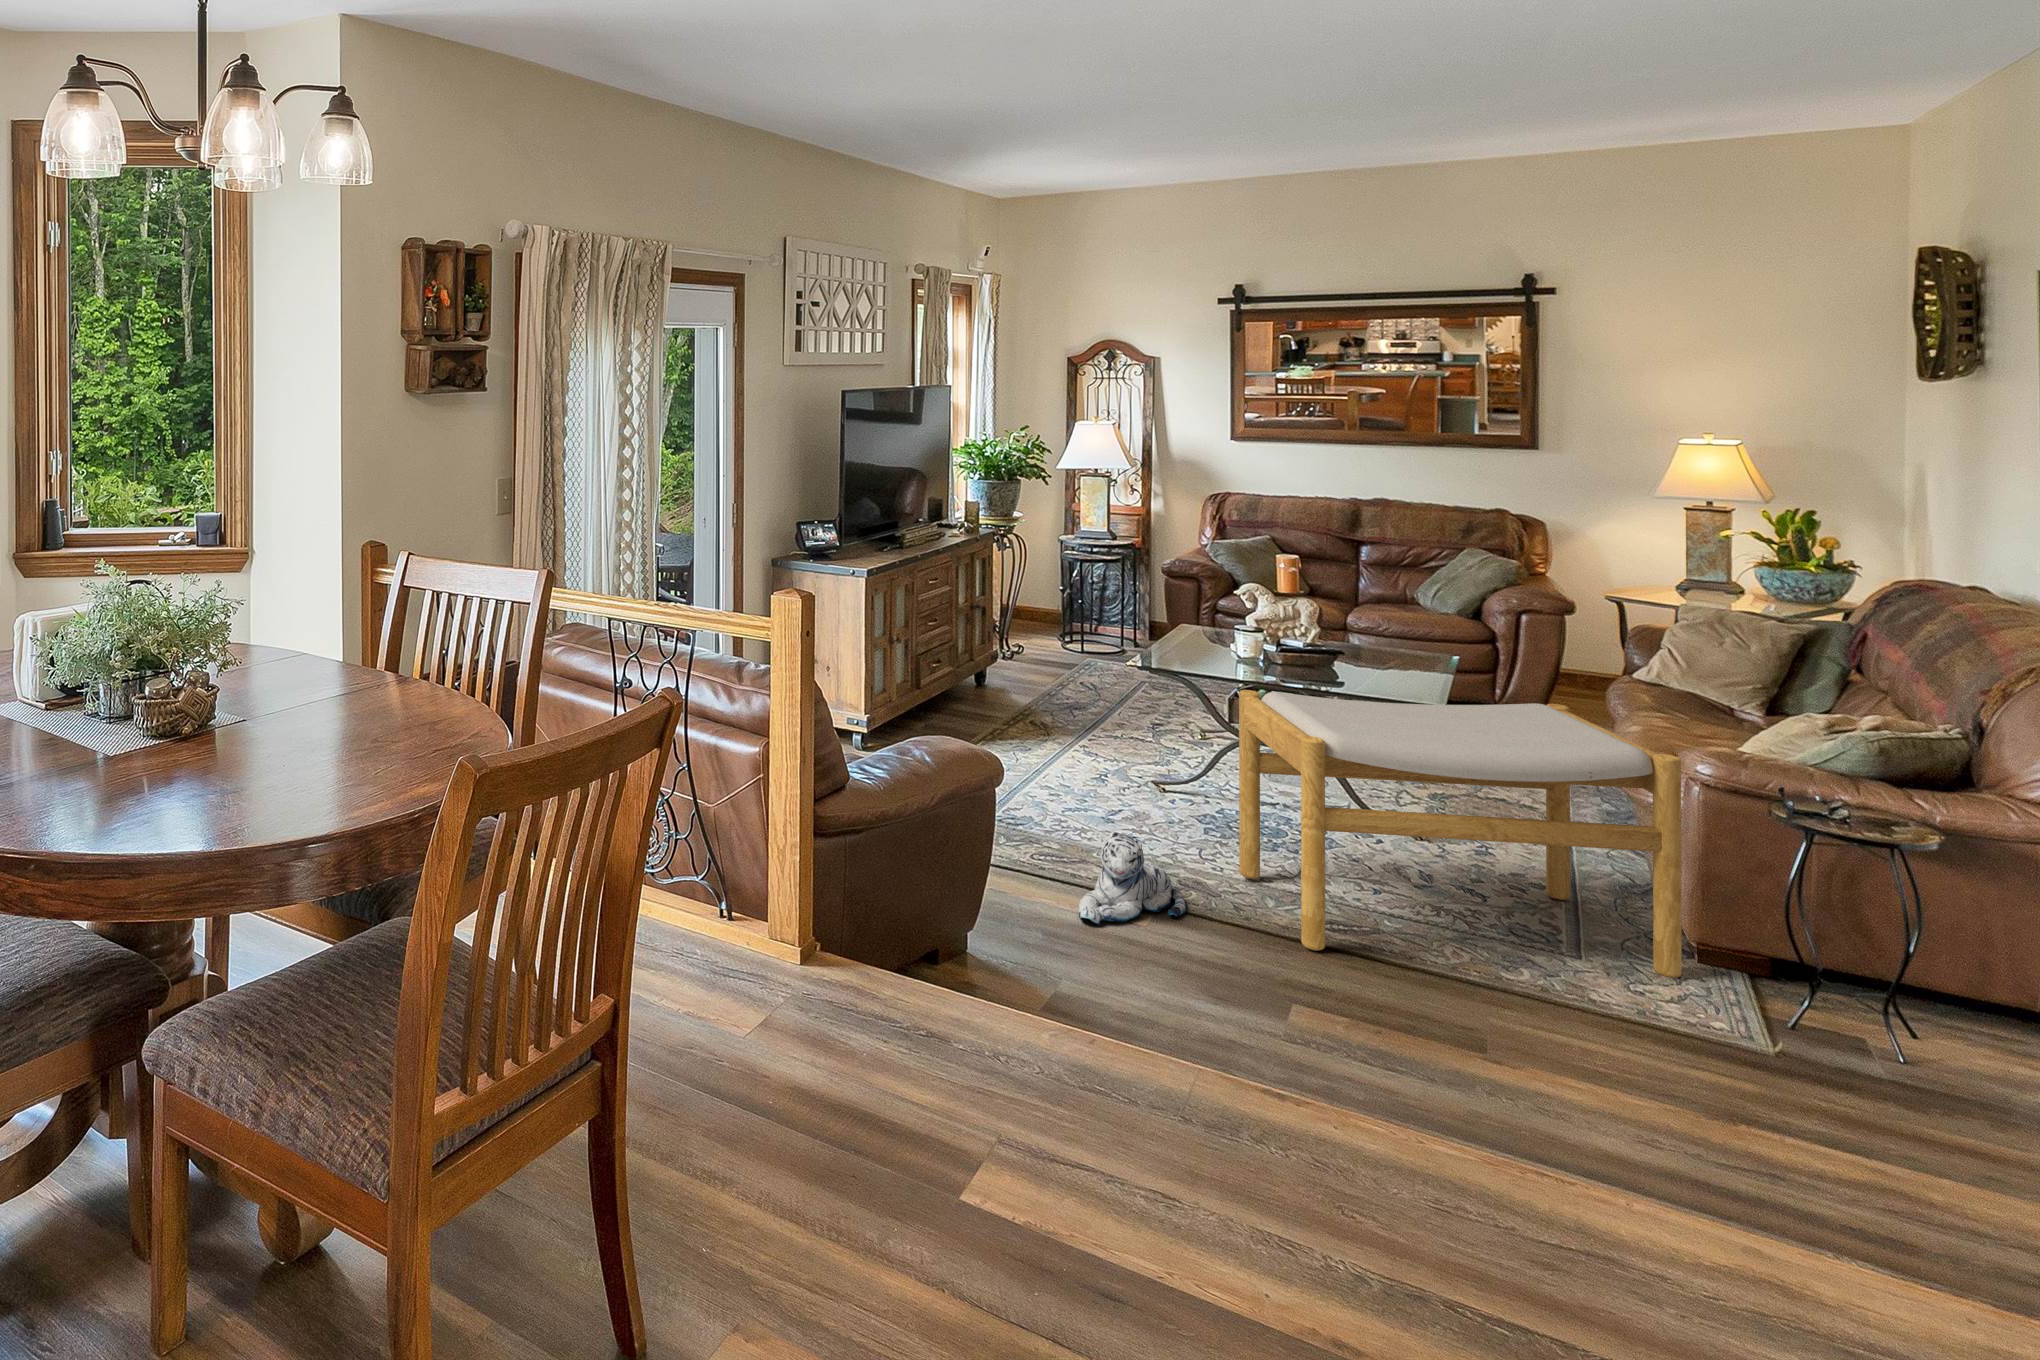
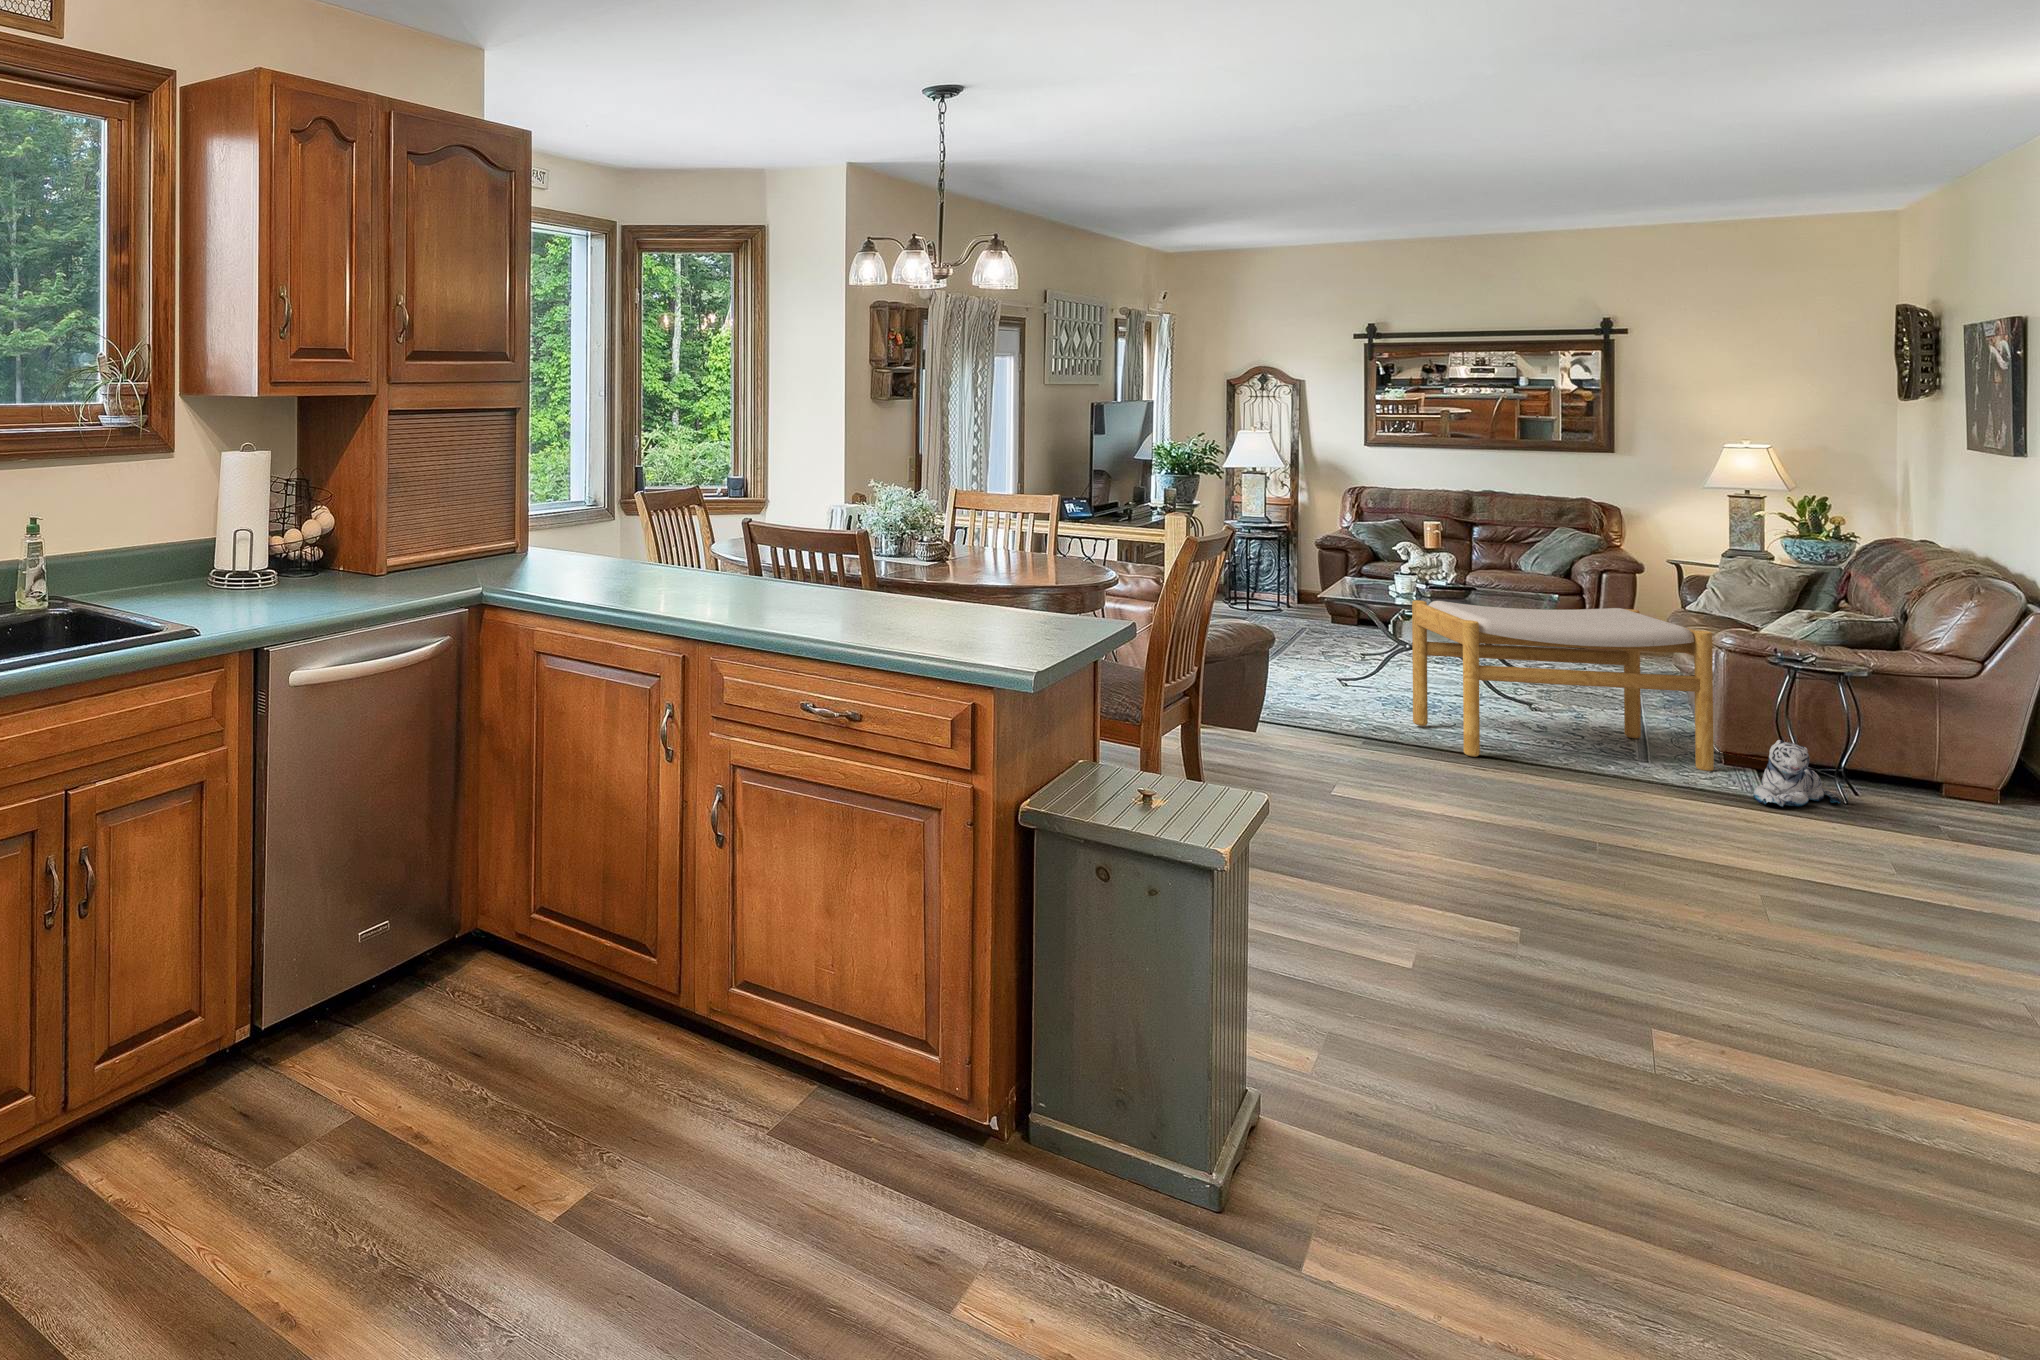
plush toy: present [1078,832,1186,924] -> present [1753,740,1841,807]

